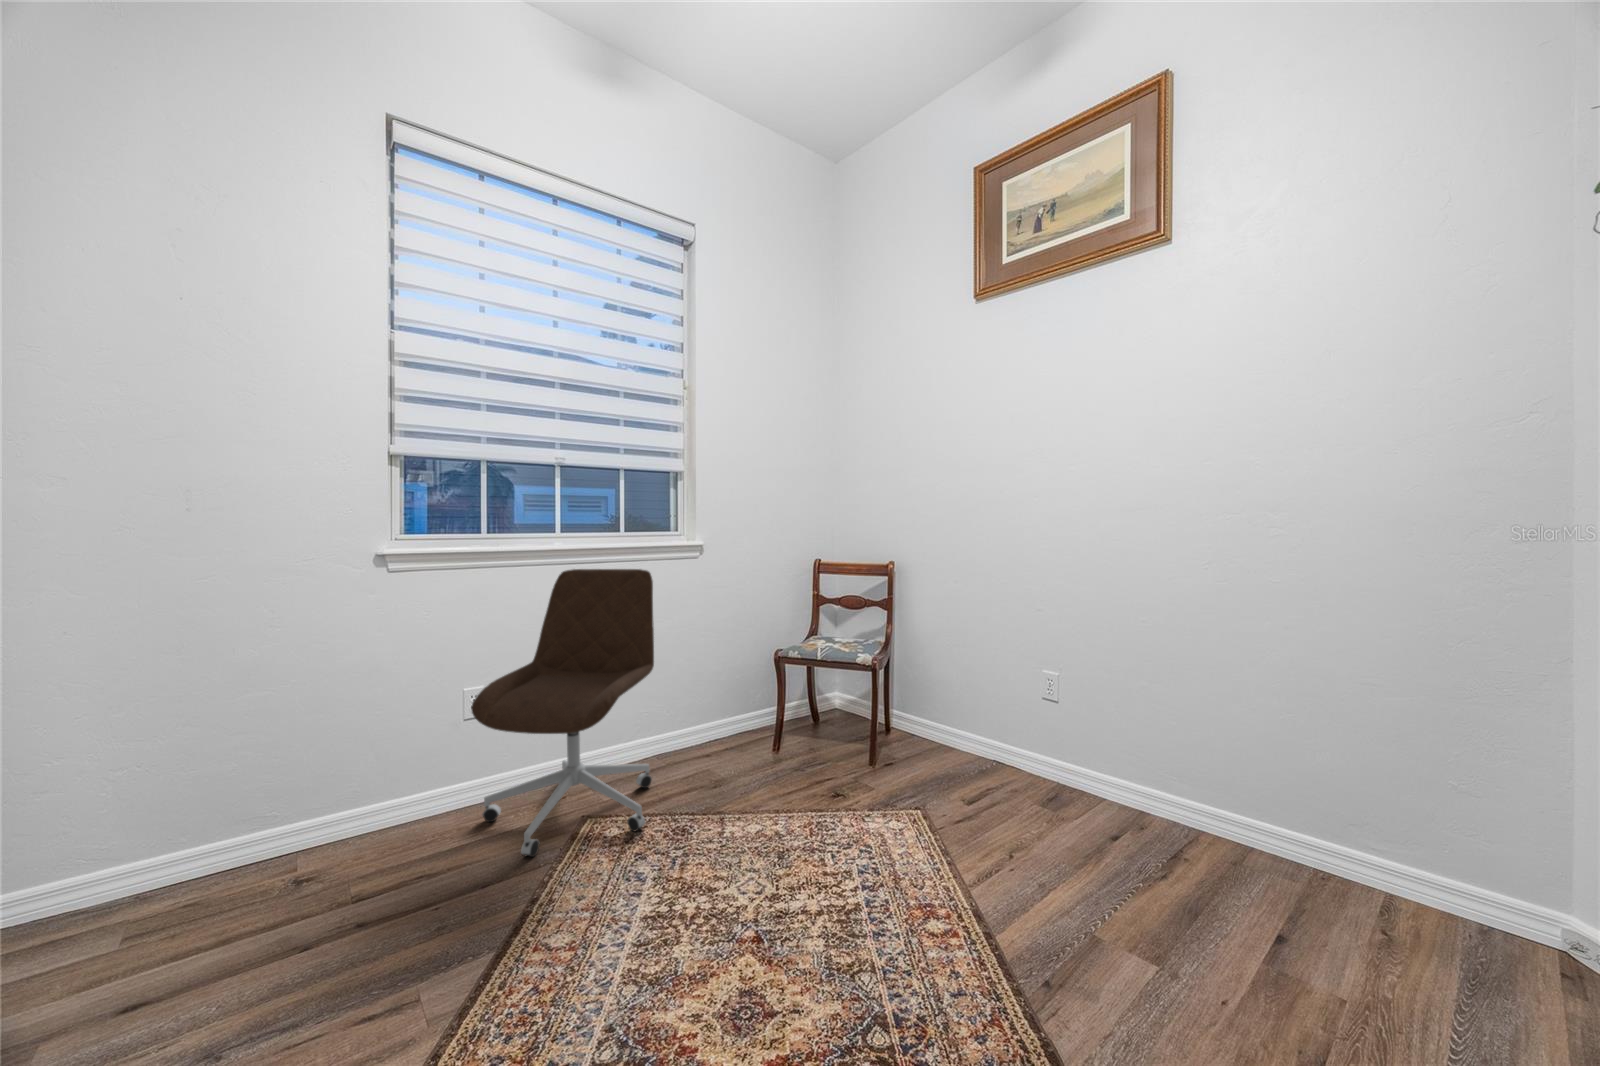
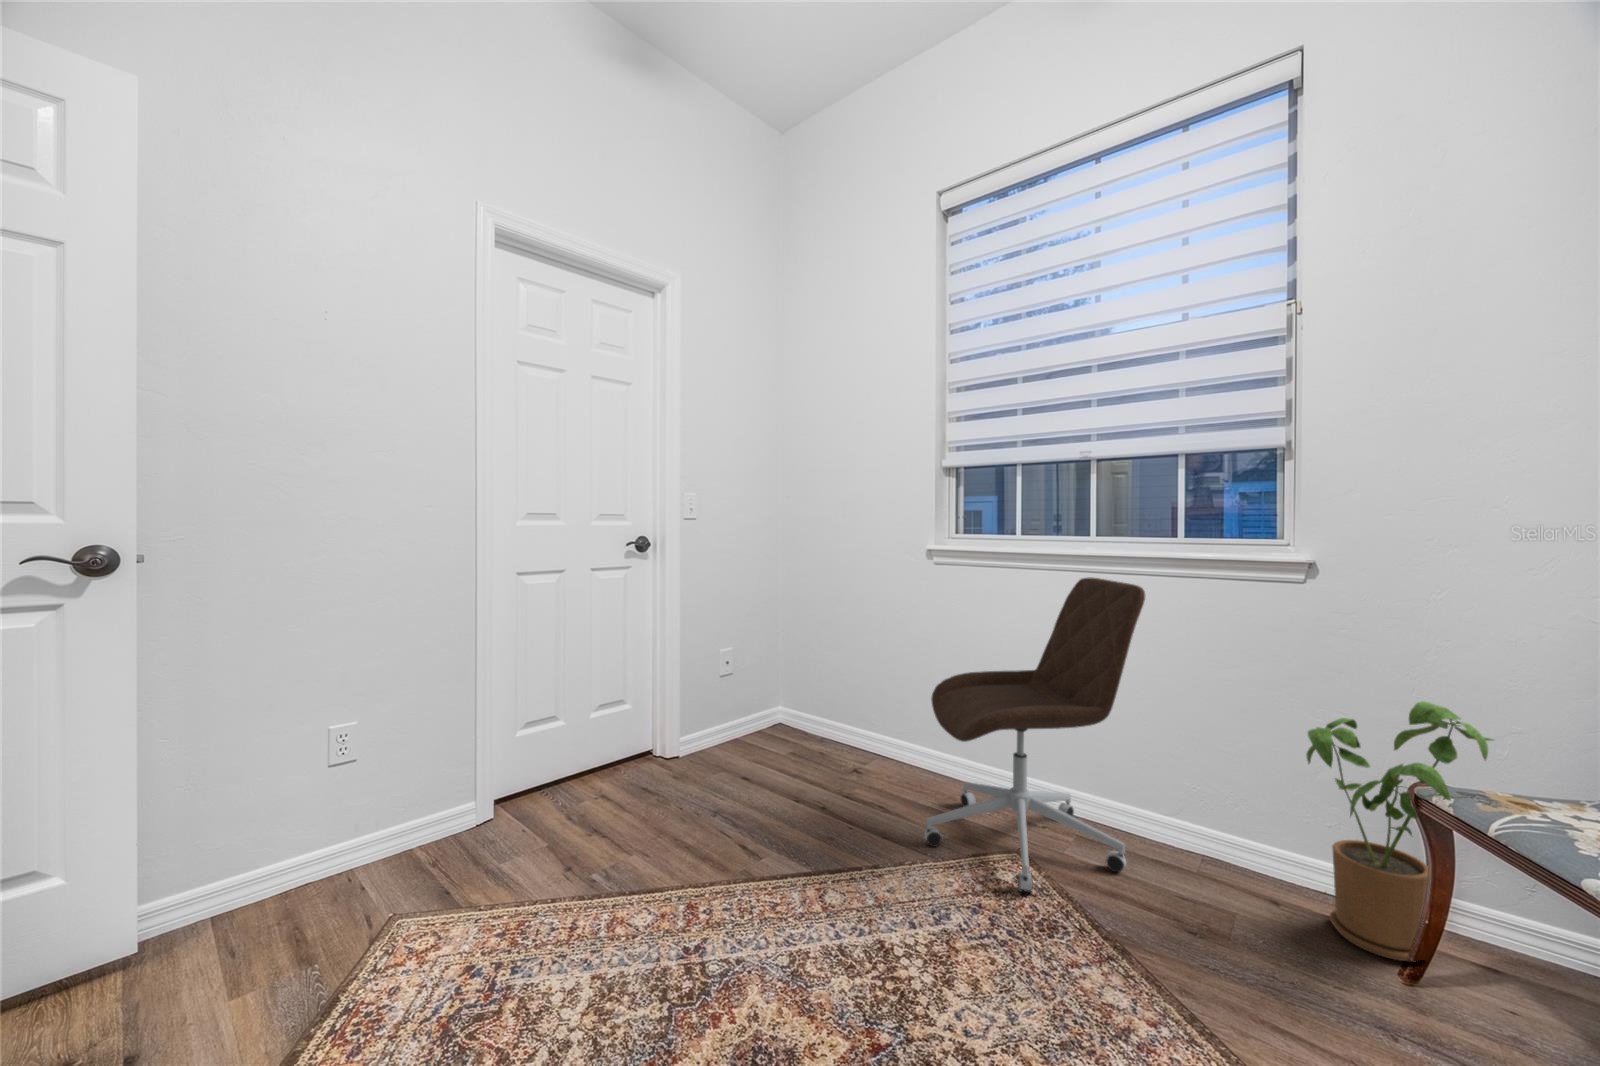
house plant: none [715,611,799,751] -> present [1307,701,1494,961]

